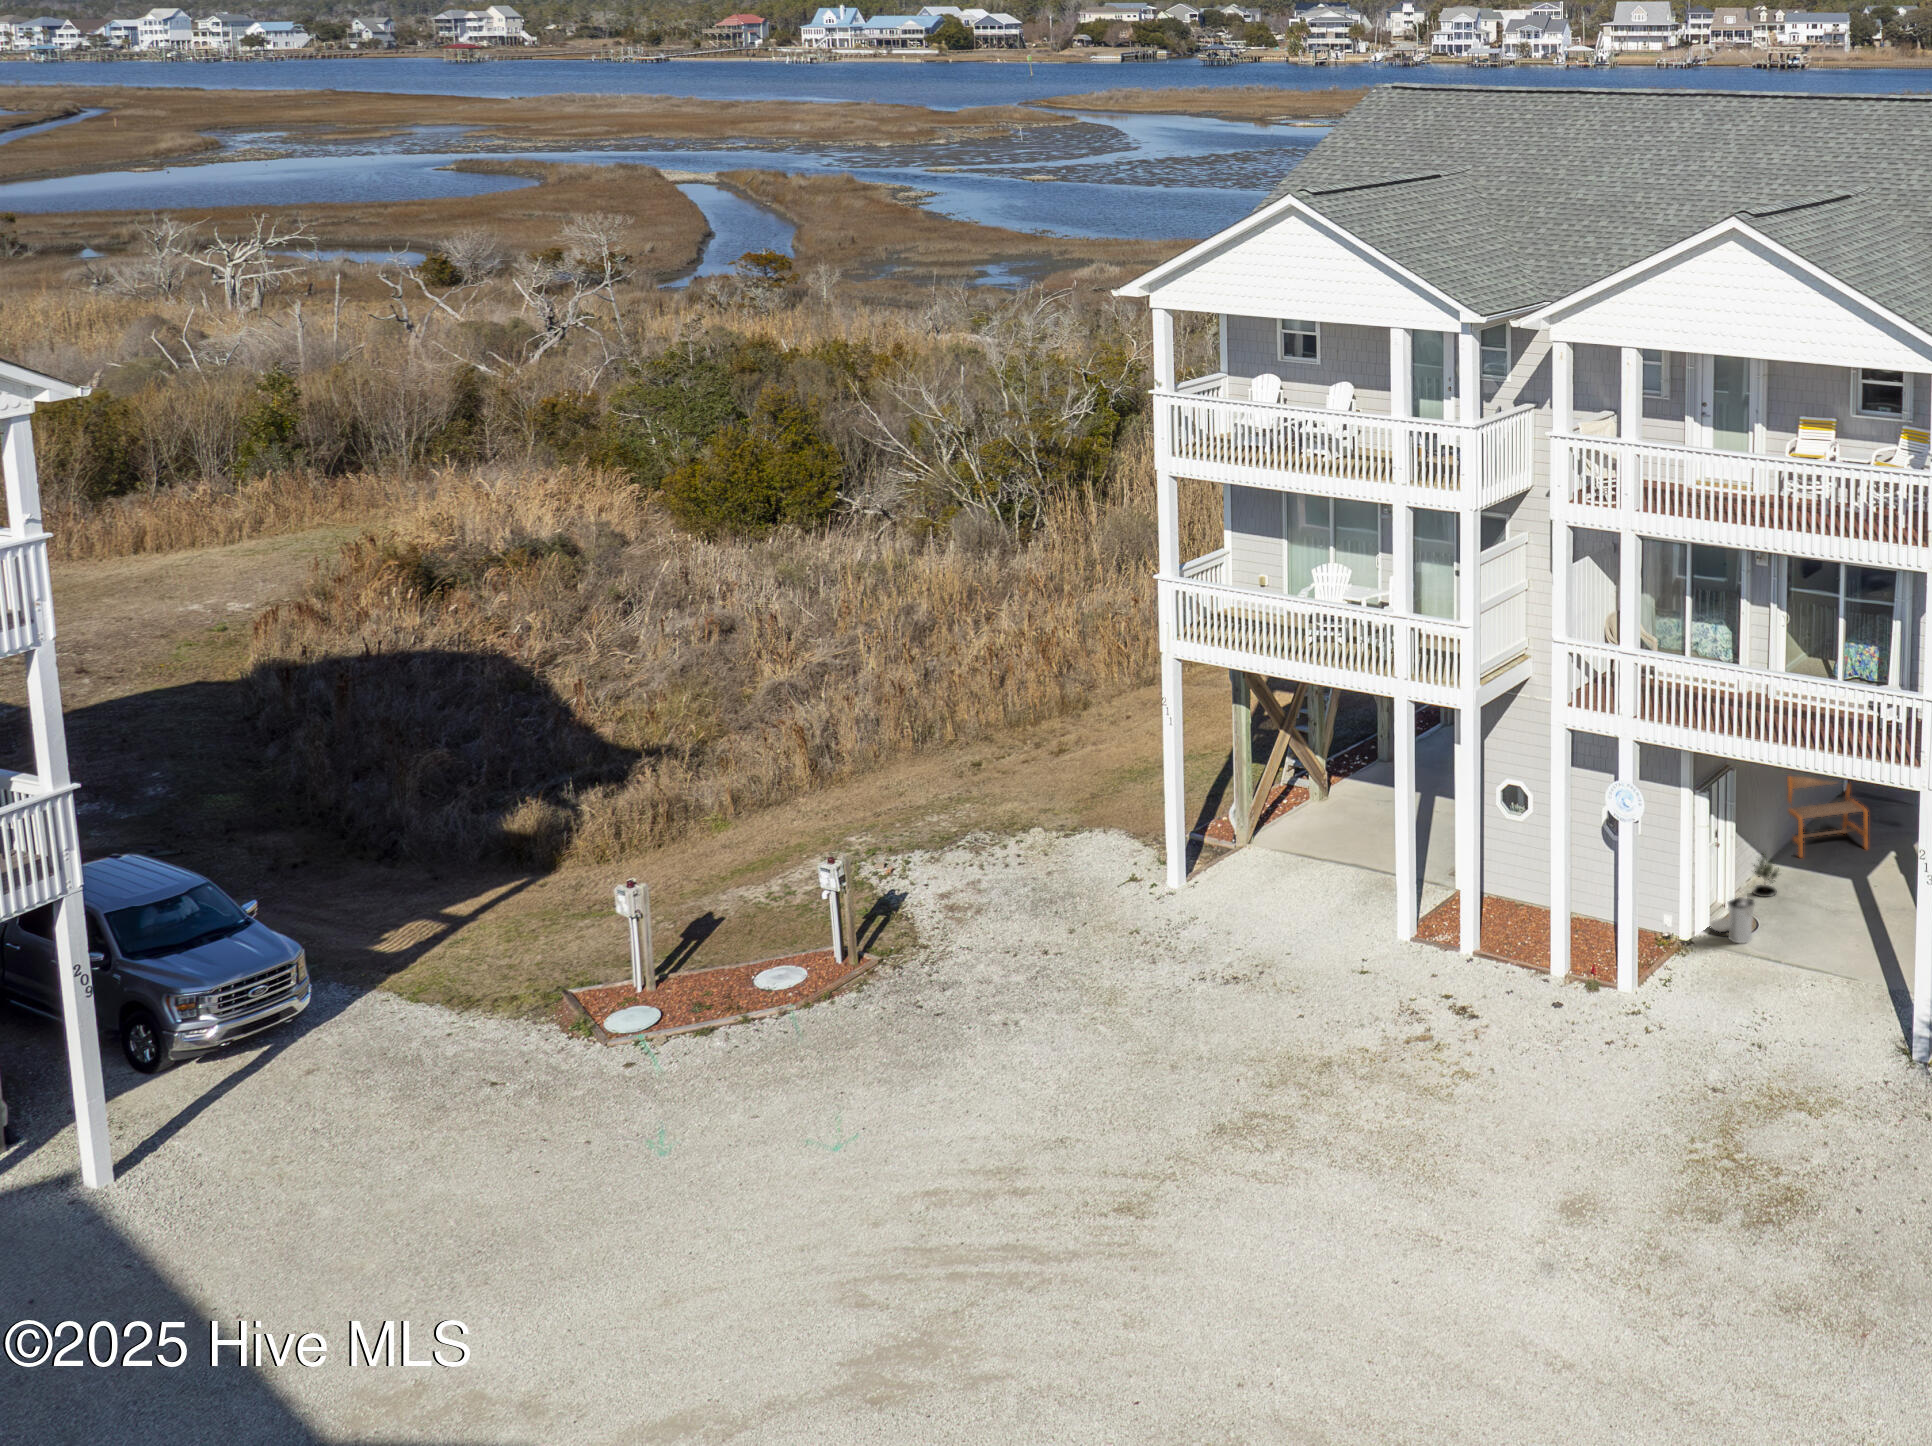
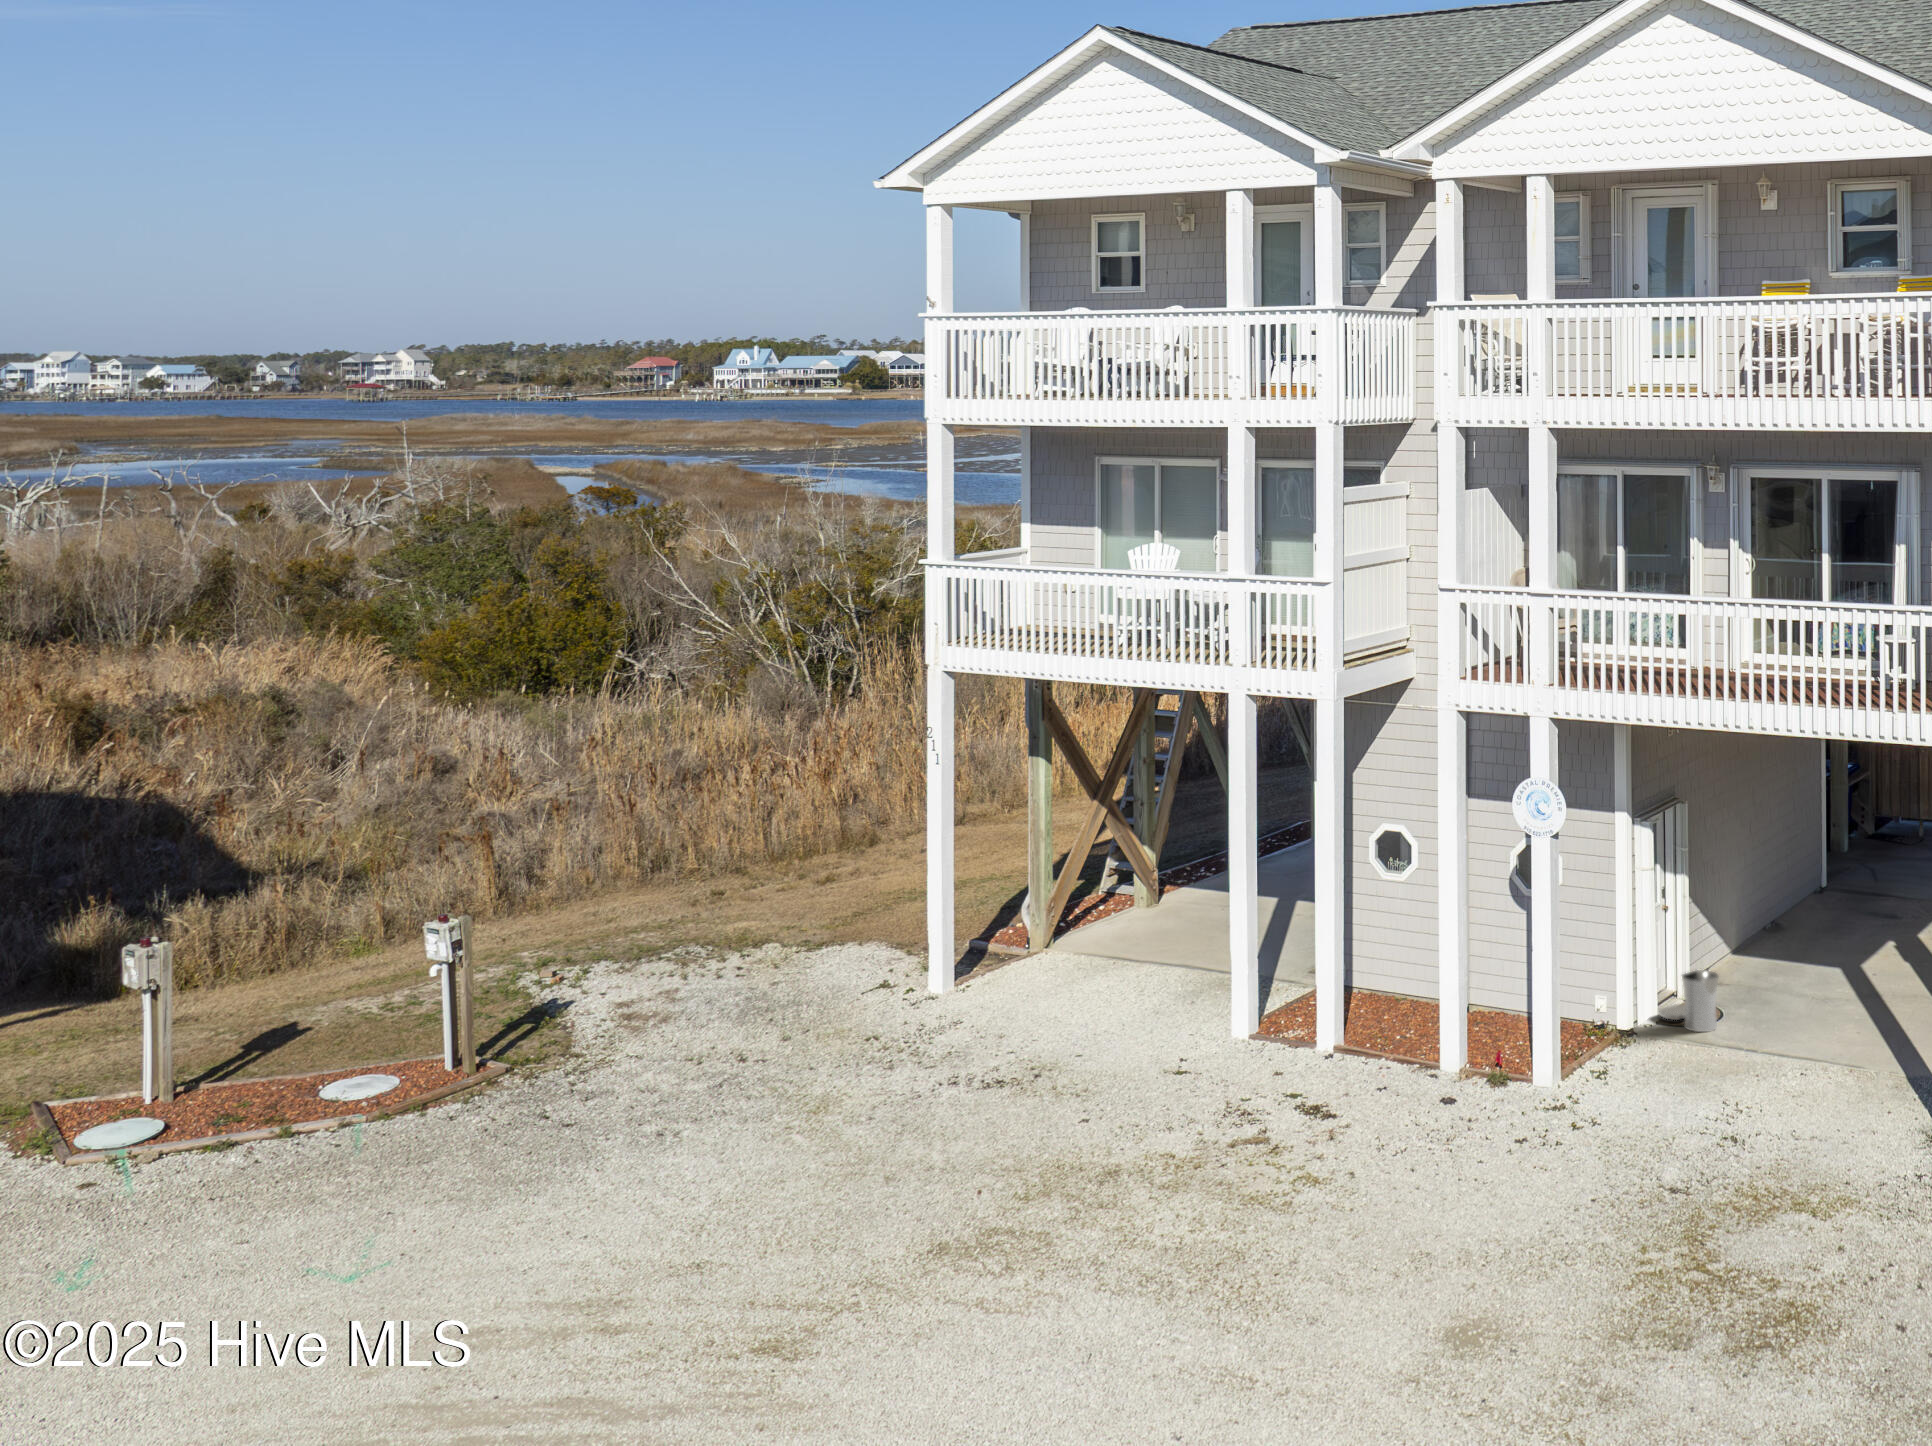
bench: present [1787,776,1868,857] -> none [1751,838,1862,950]
potted tree: present [1752,852,1779,897] -> none [1710,920,1753,987]

